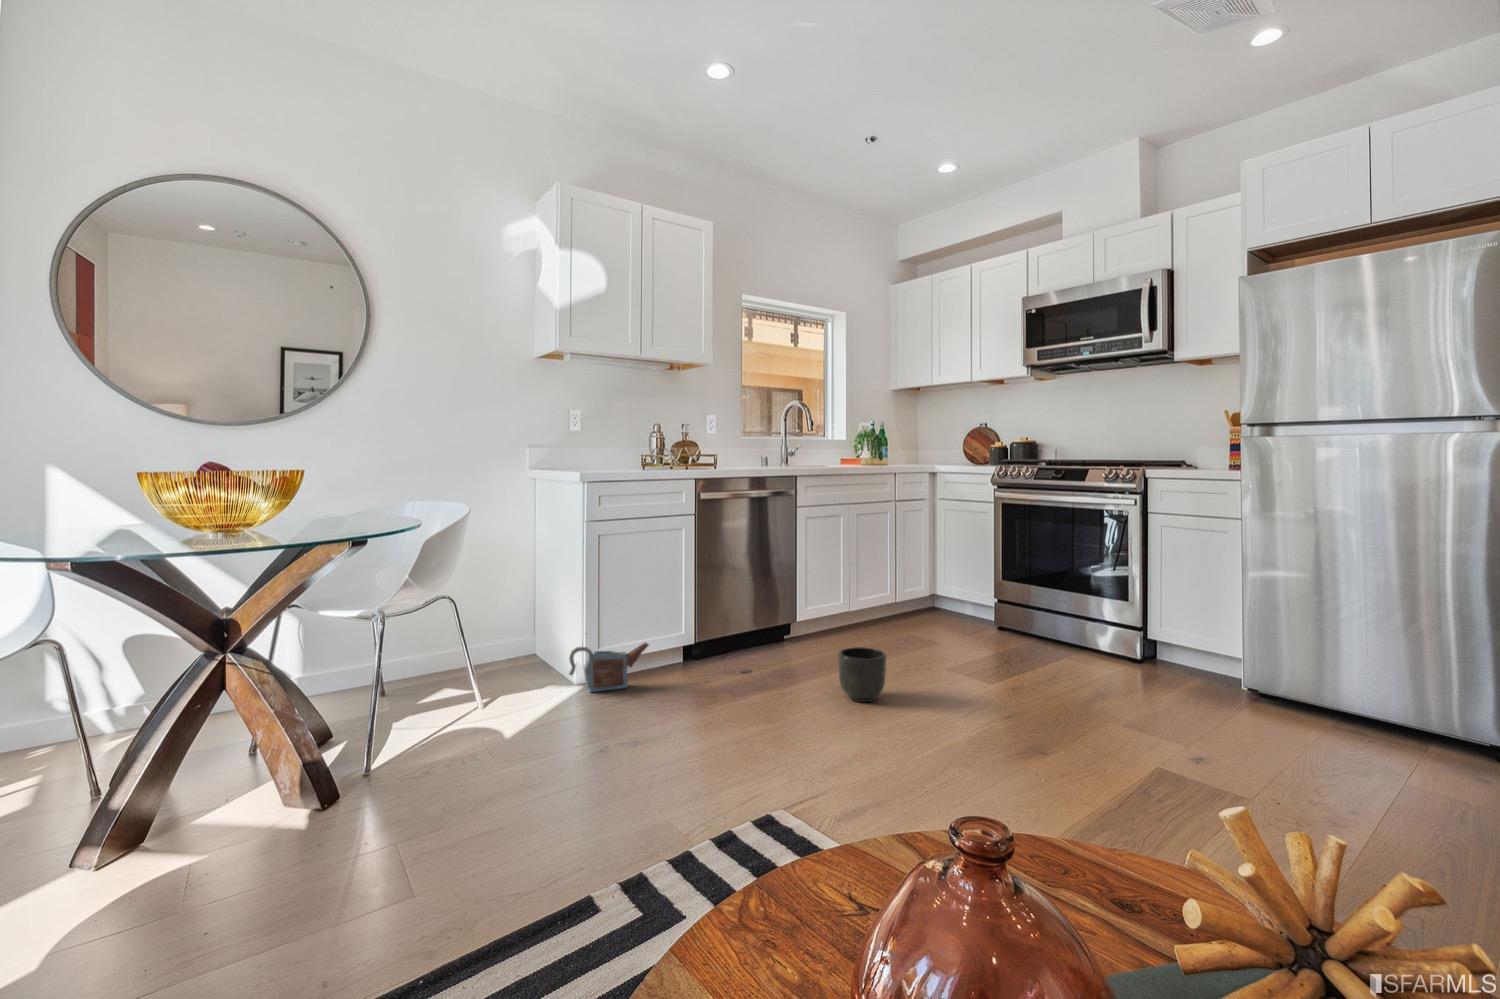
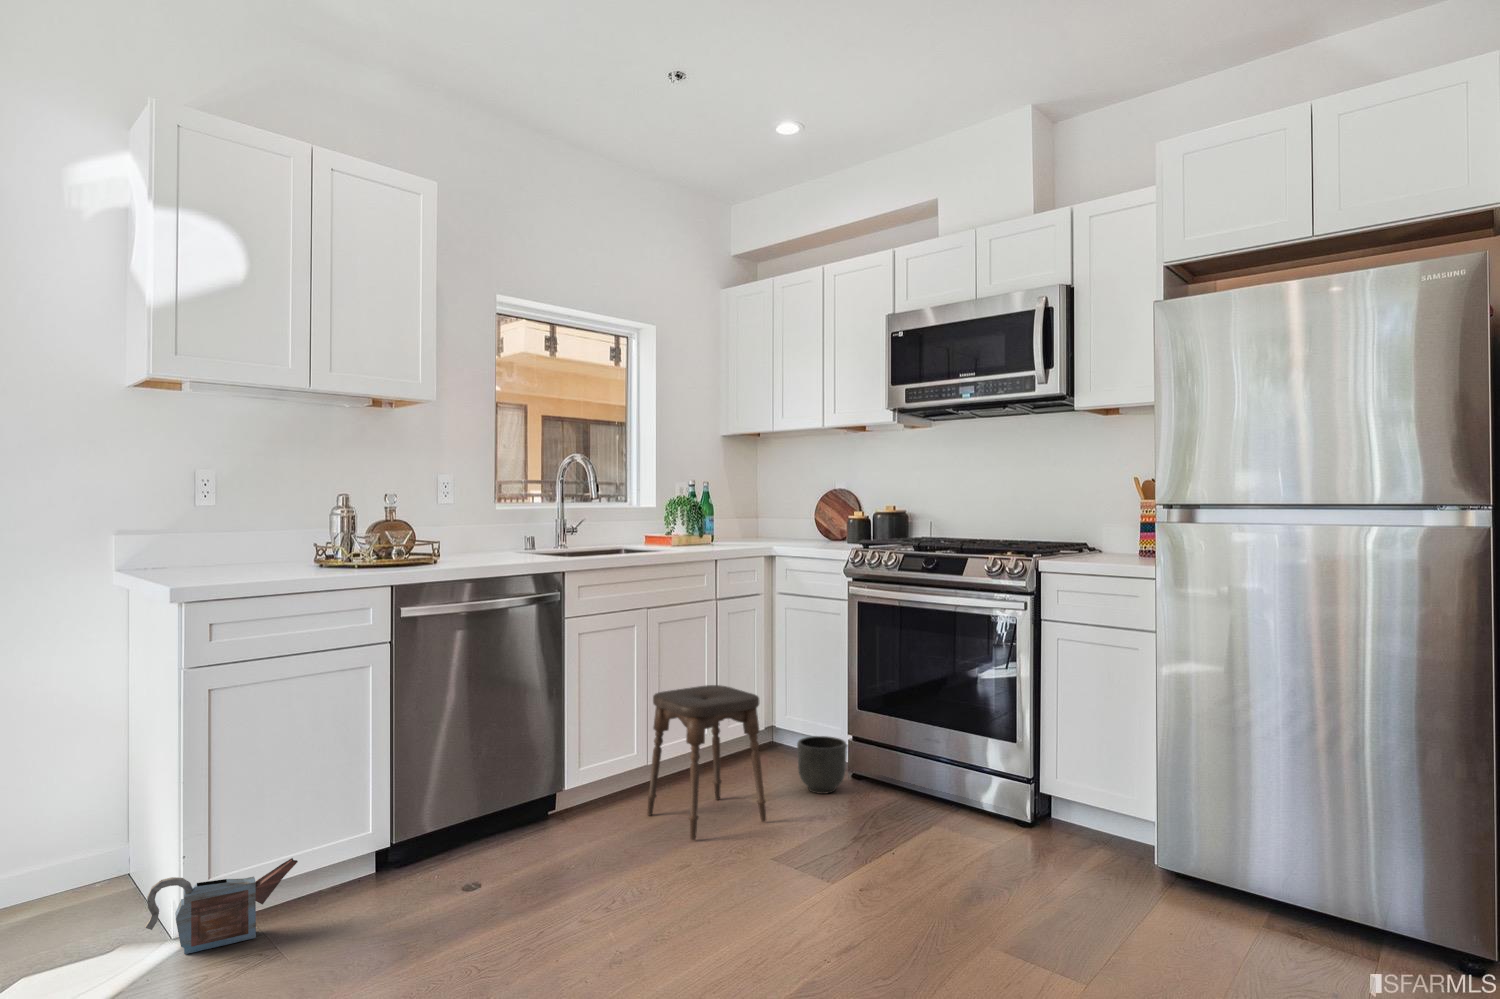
stool: none [853,558,937,656] -> present [647,685,766,840]
planter: present [838,647,886,702] -> present [797,736,847,794]

